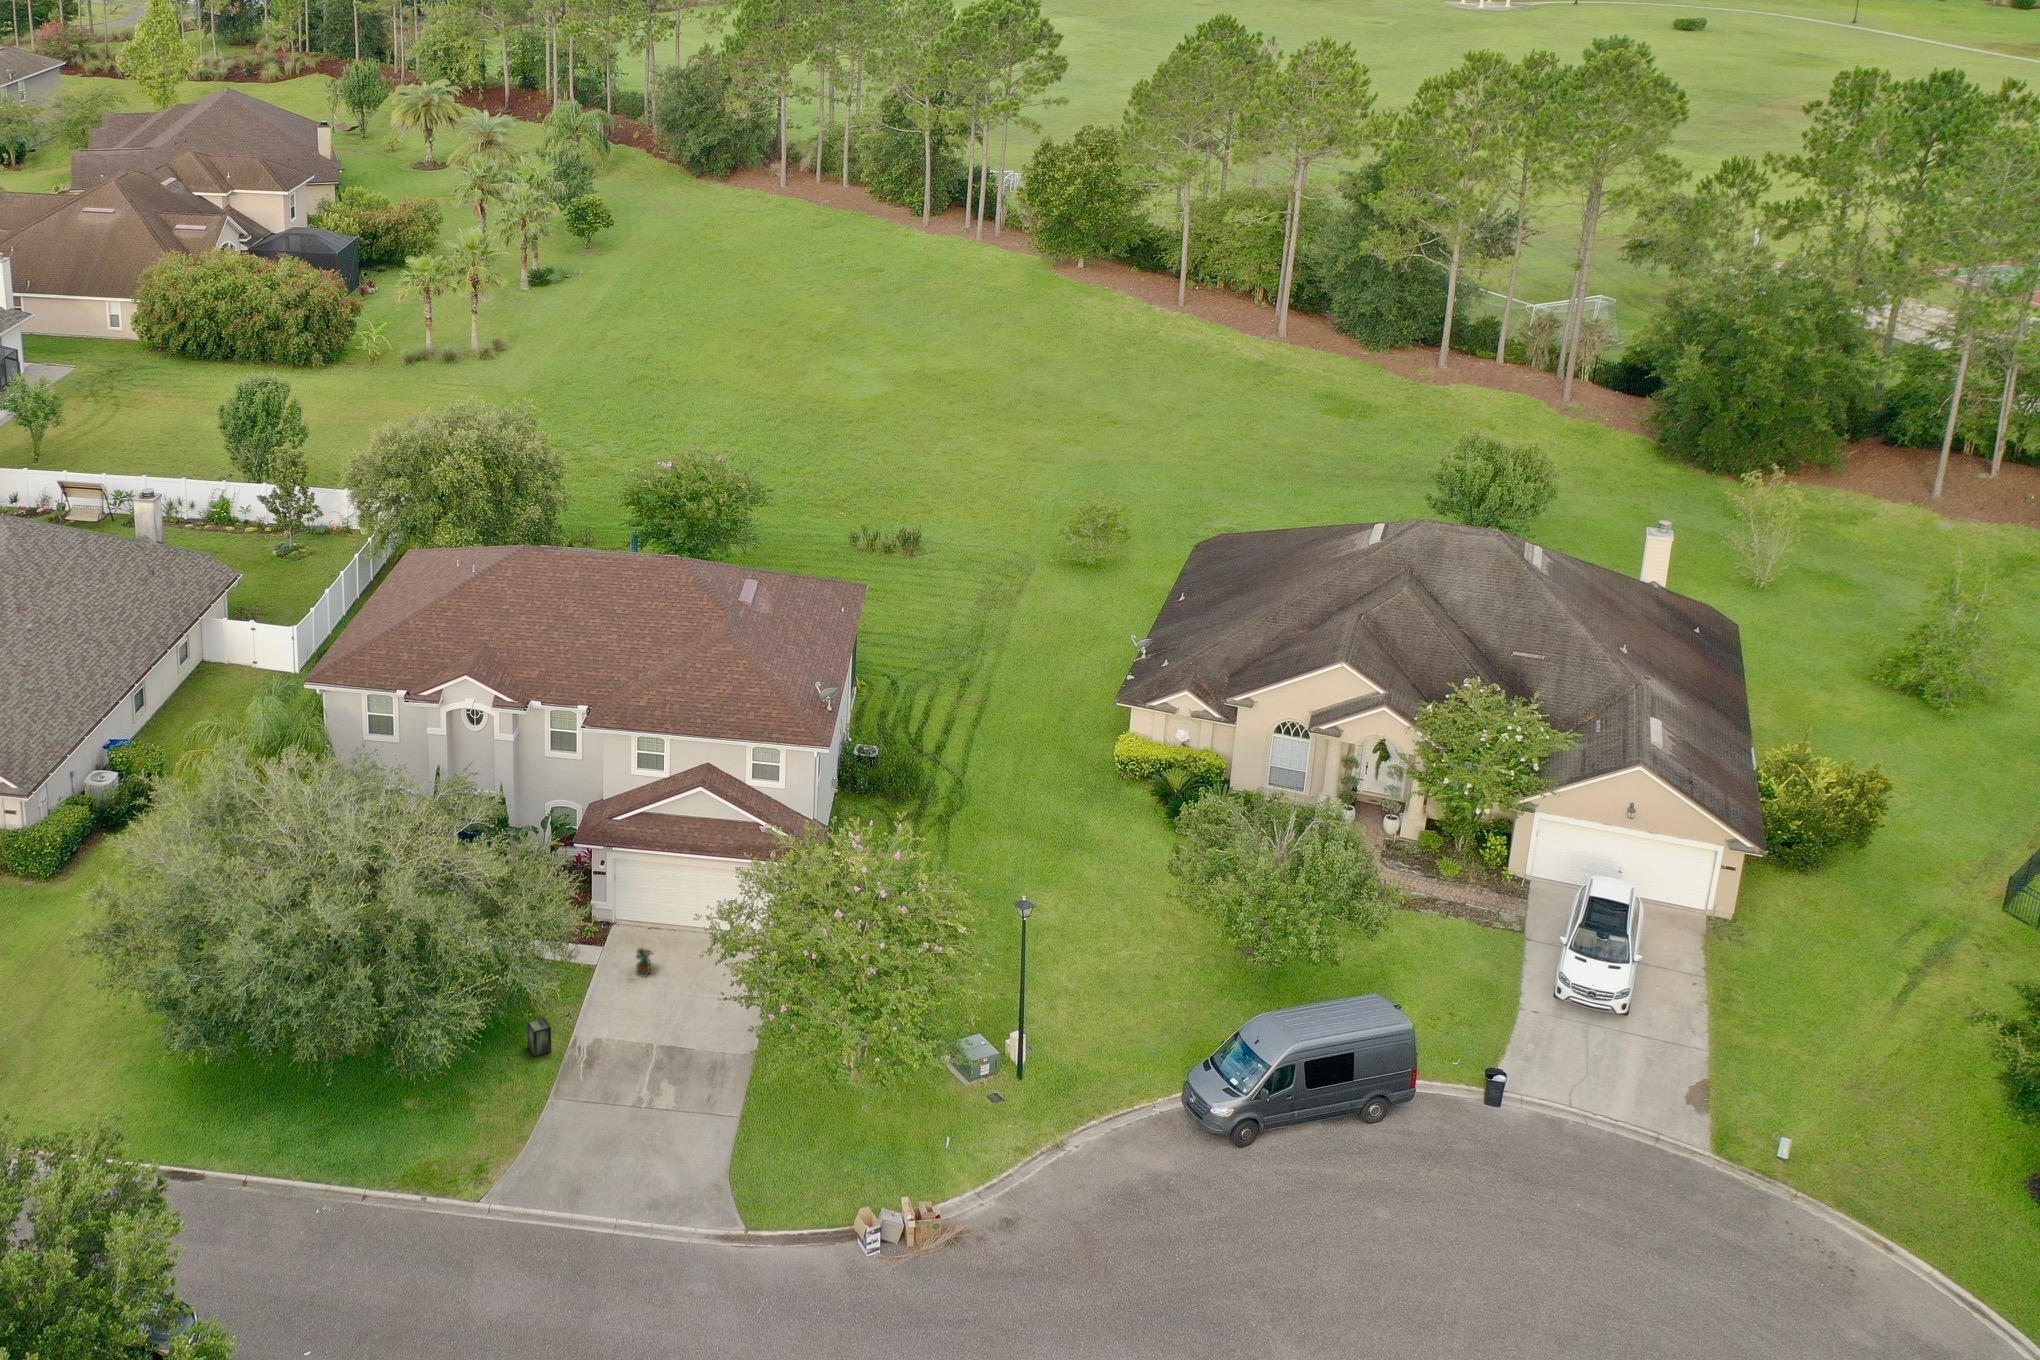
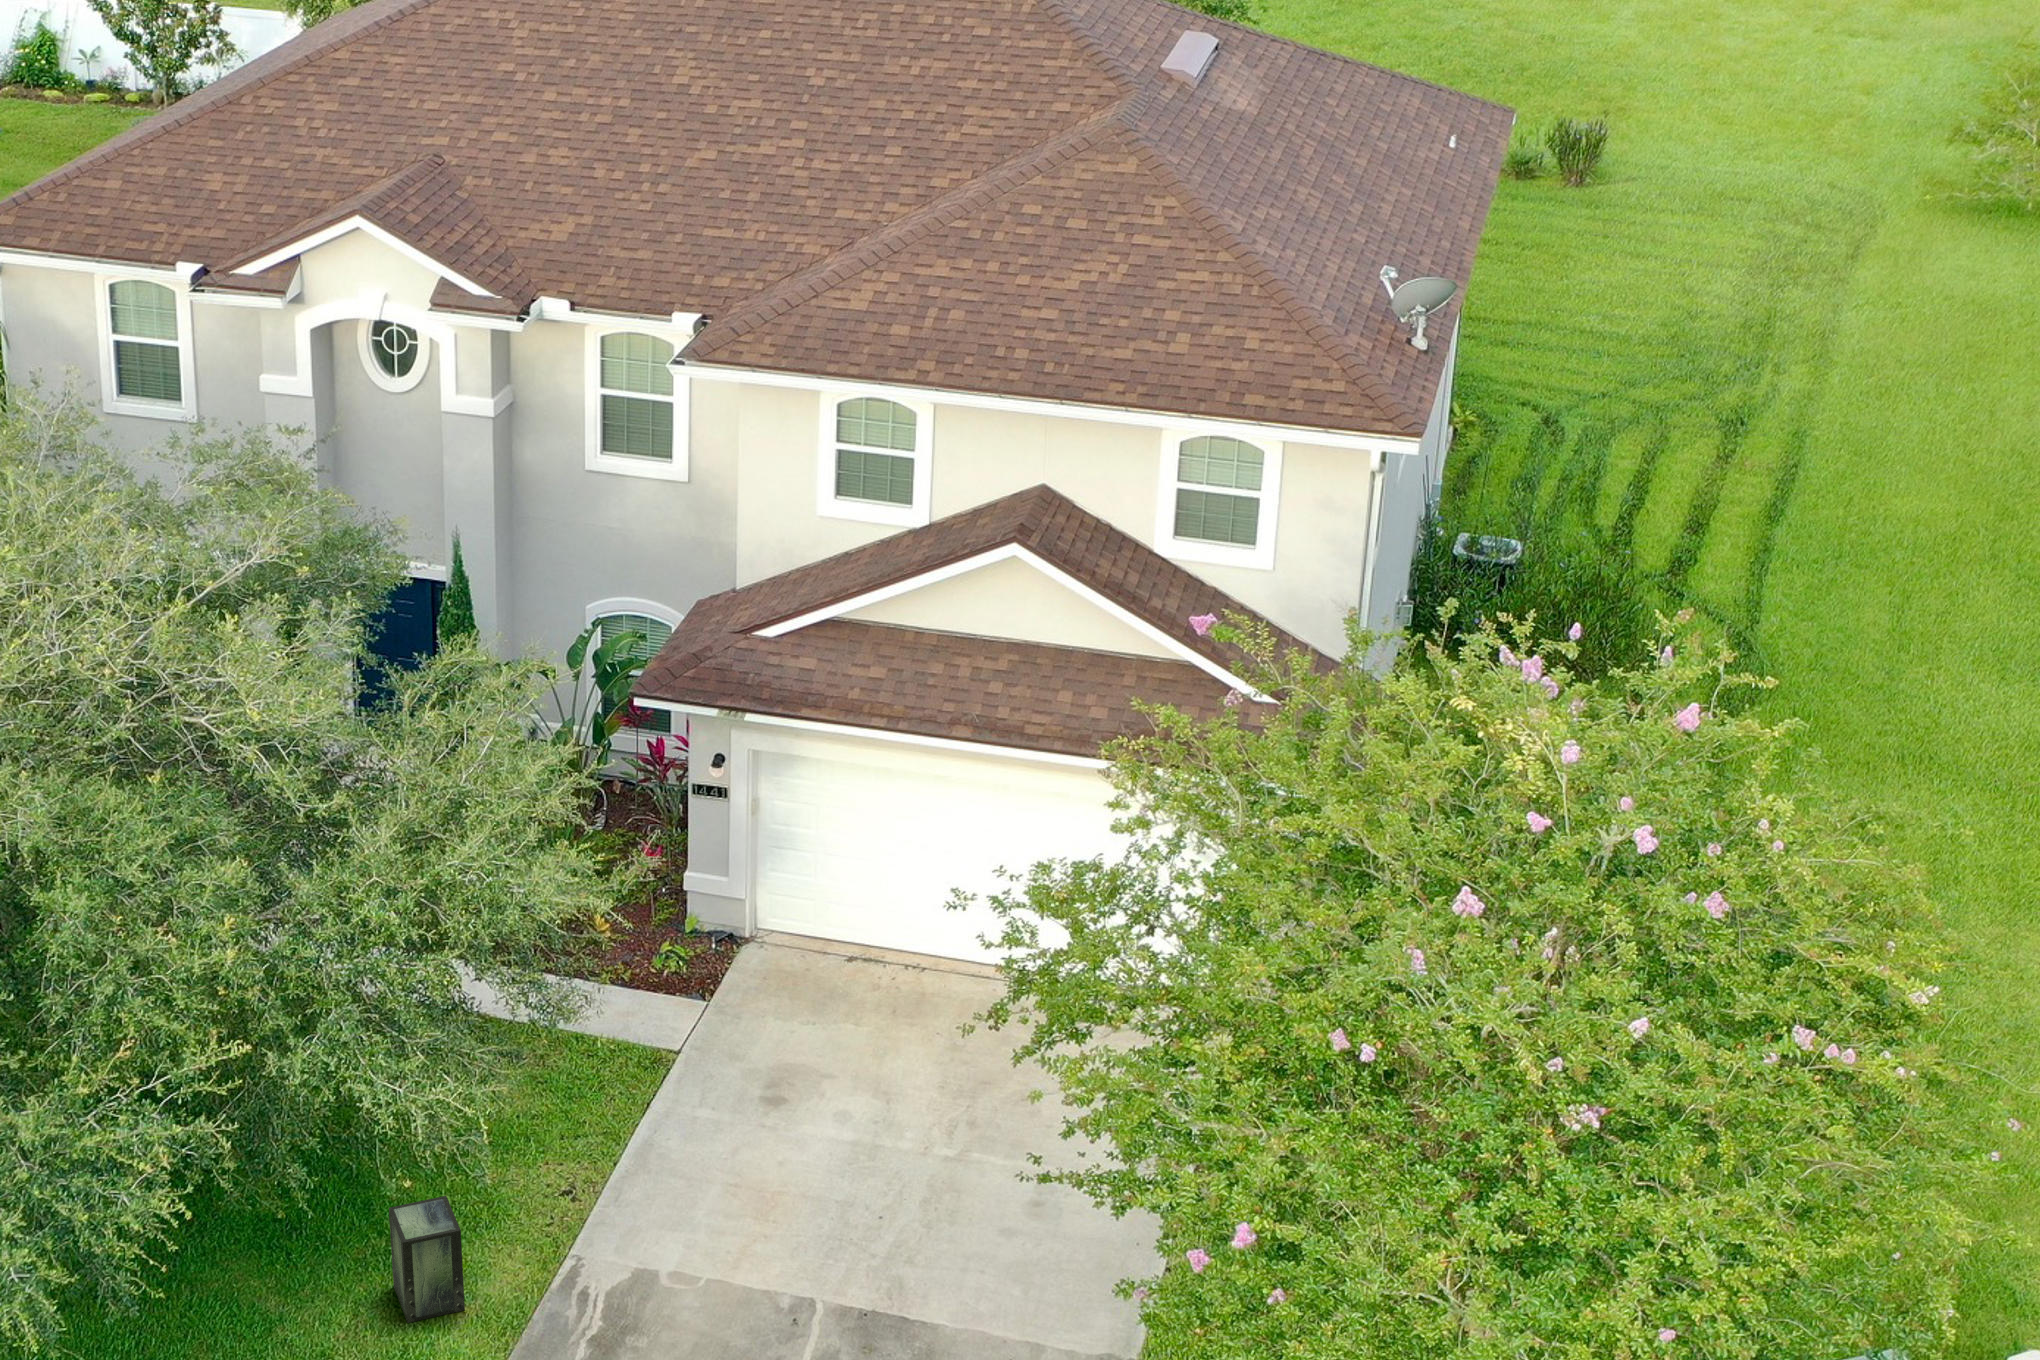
potted tree: present [636,948,653,977] -> none [777,1003,834,1097]

